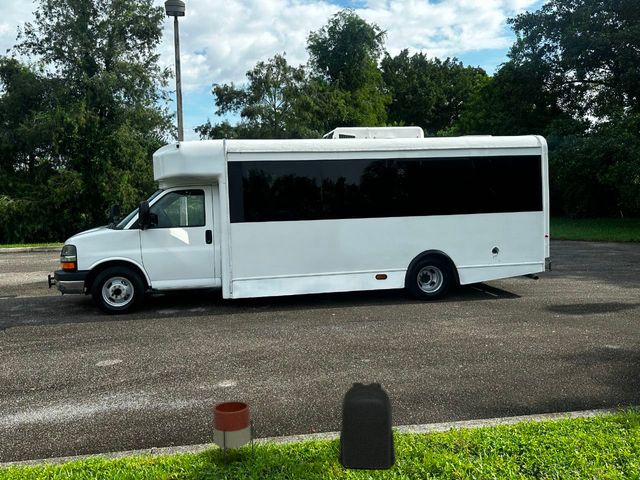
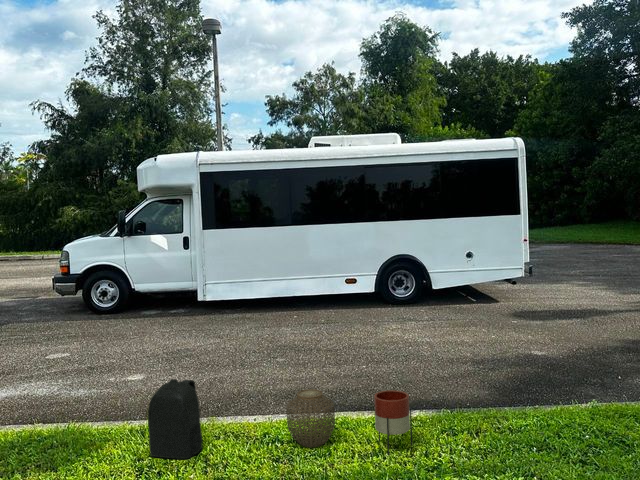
woven basket: none [476,389,529,450] -> present [287,389,335,447]
planter: present [213,401,253,469] -> present [374,390,412,455]

